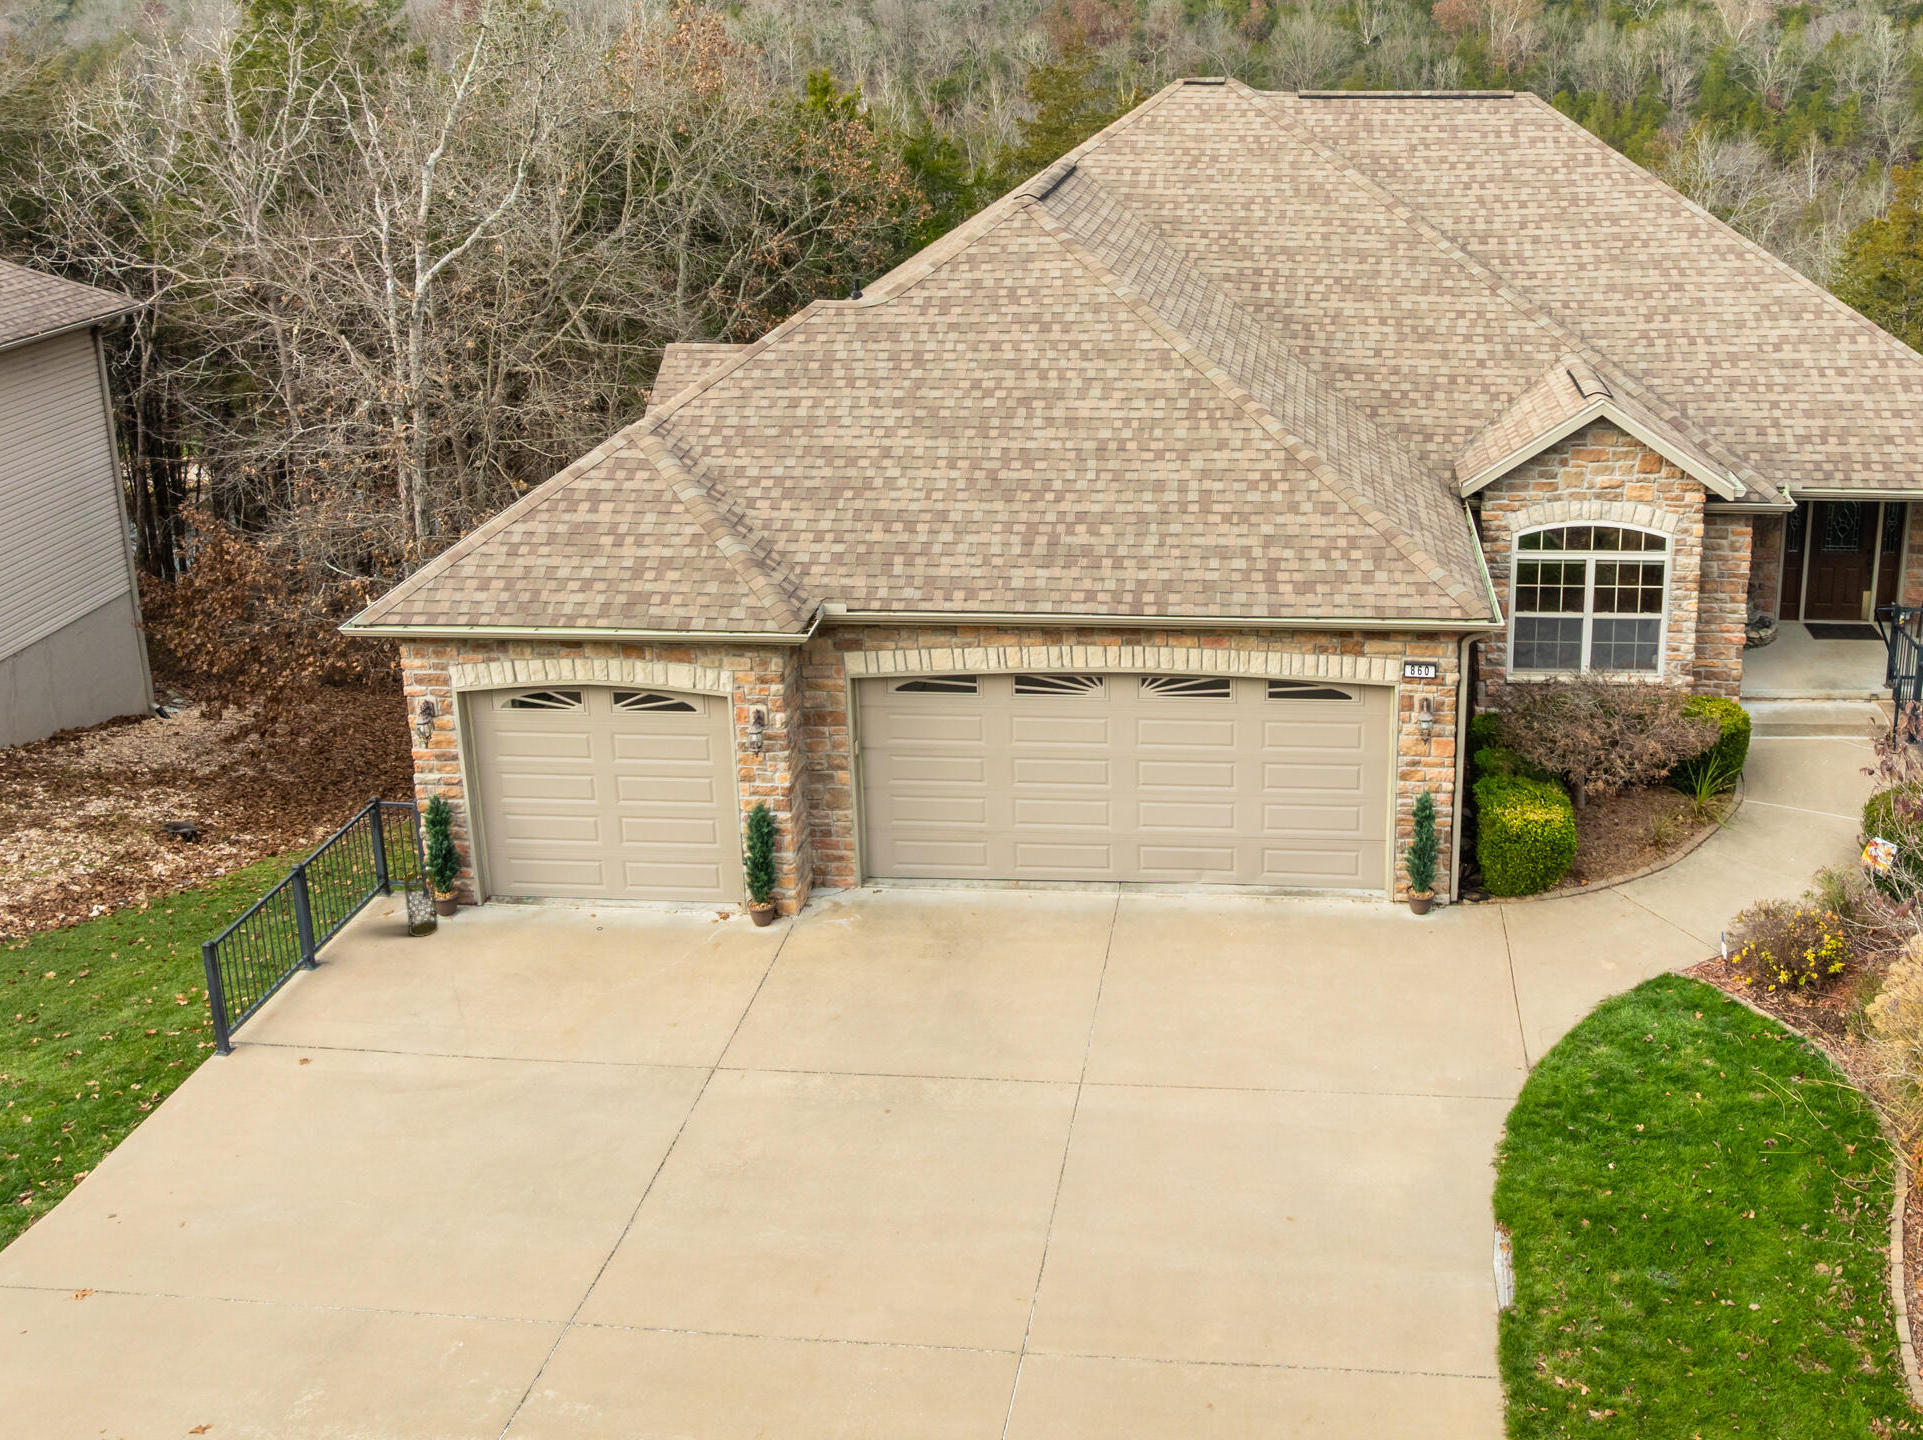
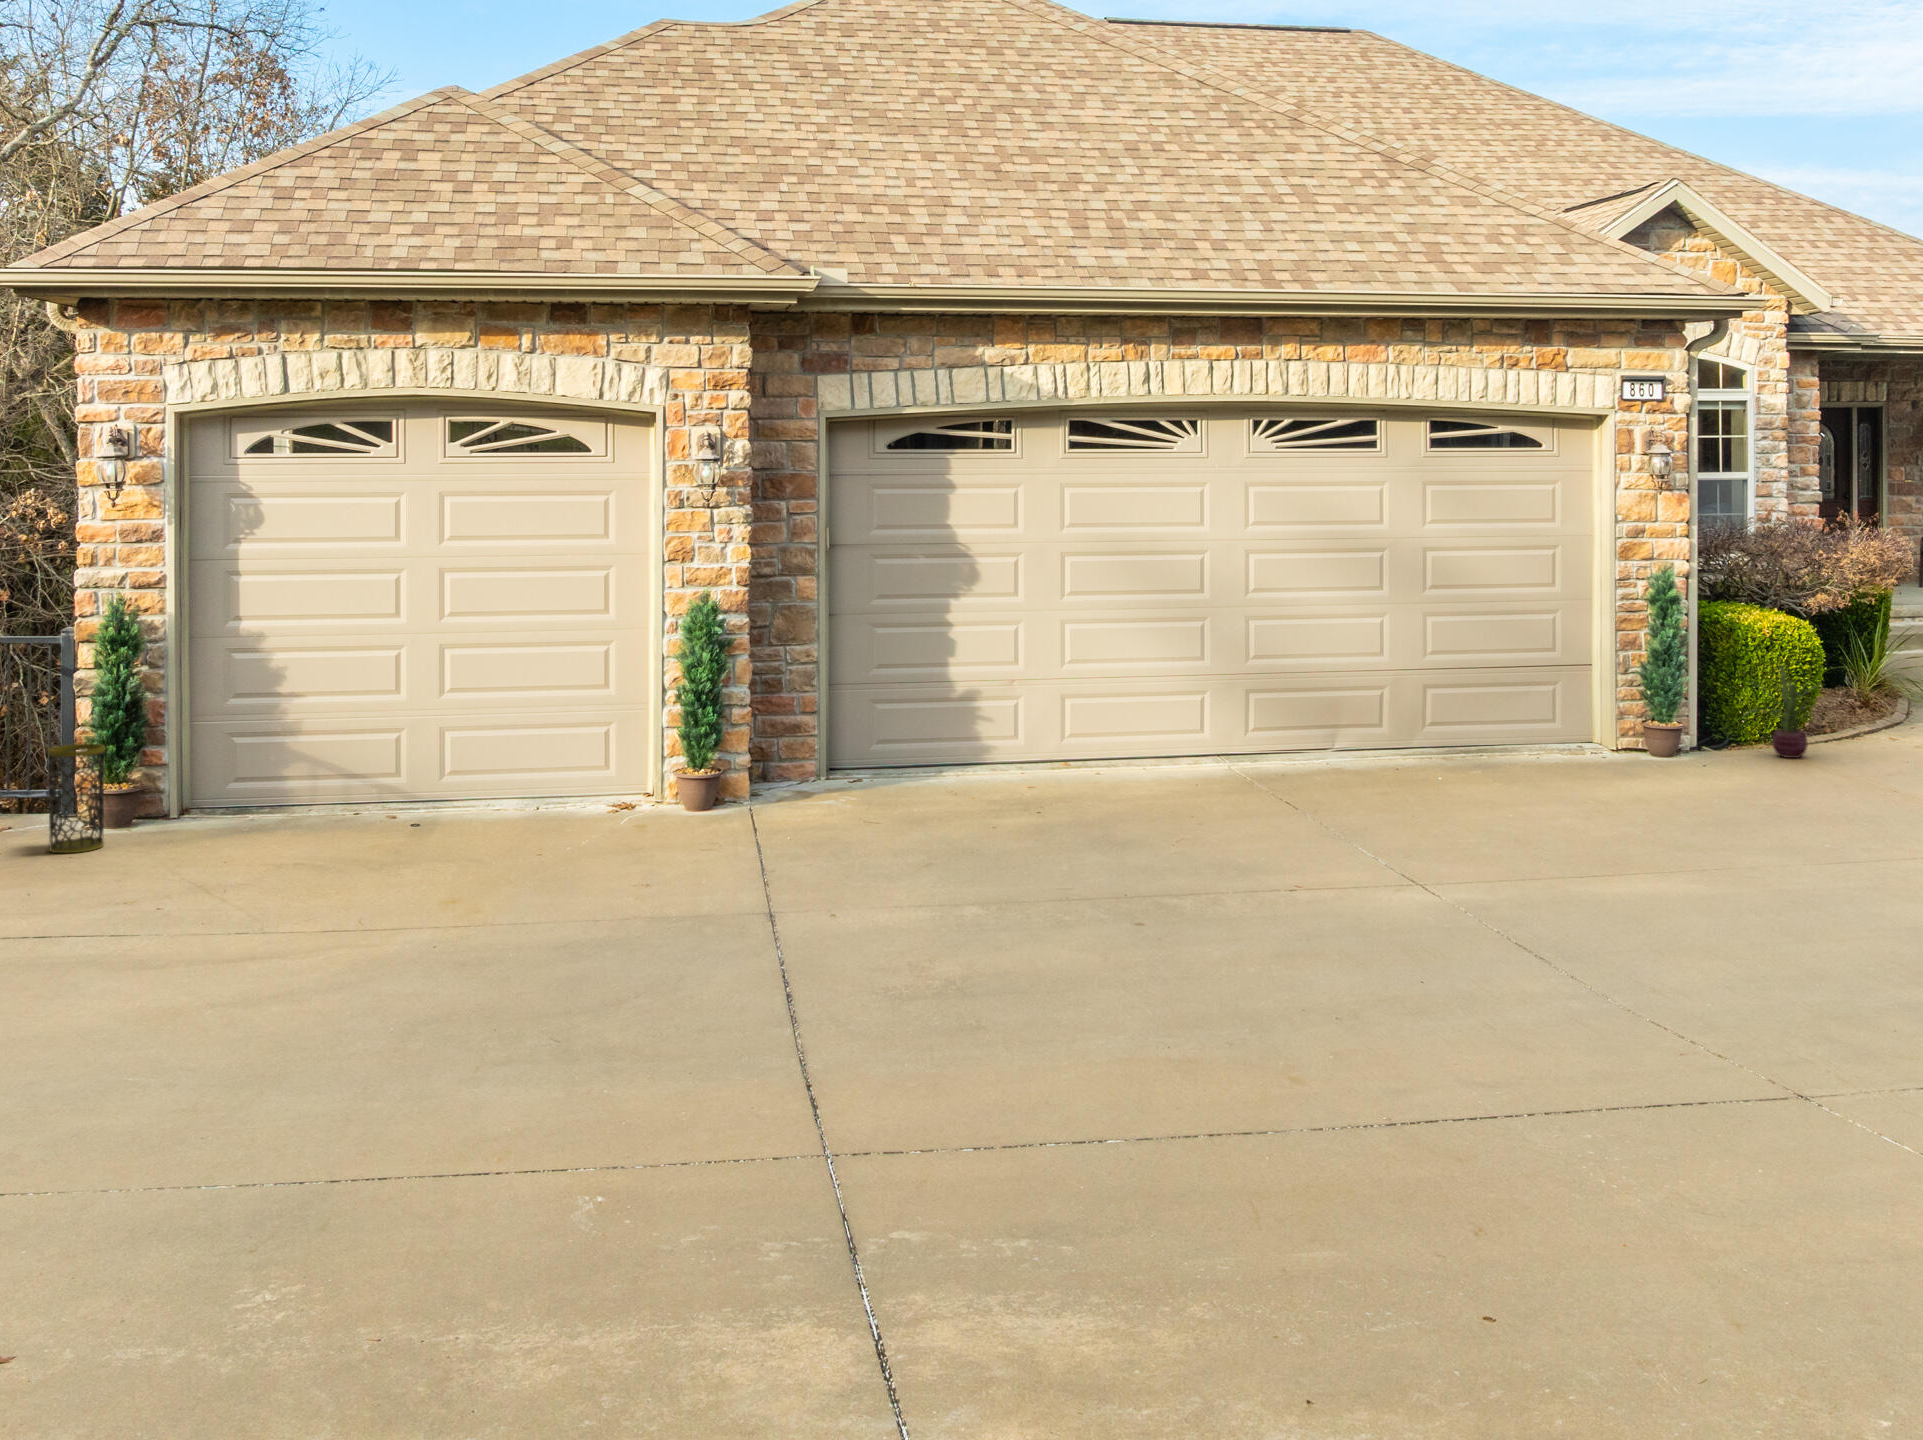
decorative plant: none [1474,860,1544,928] -> present [1746,665,1829,758]

